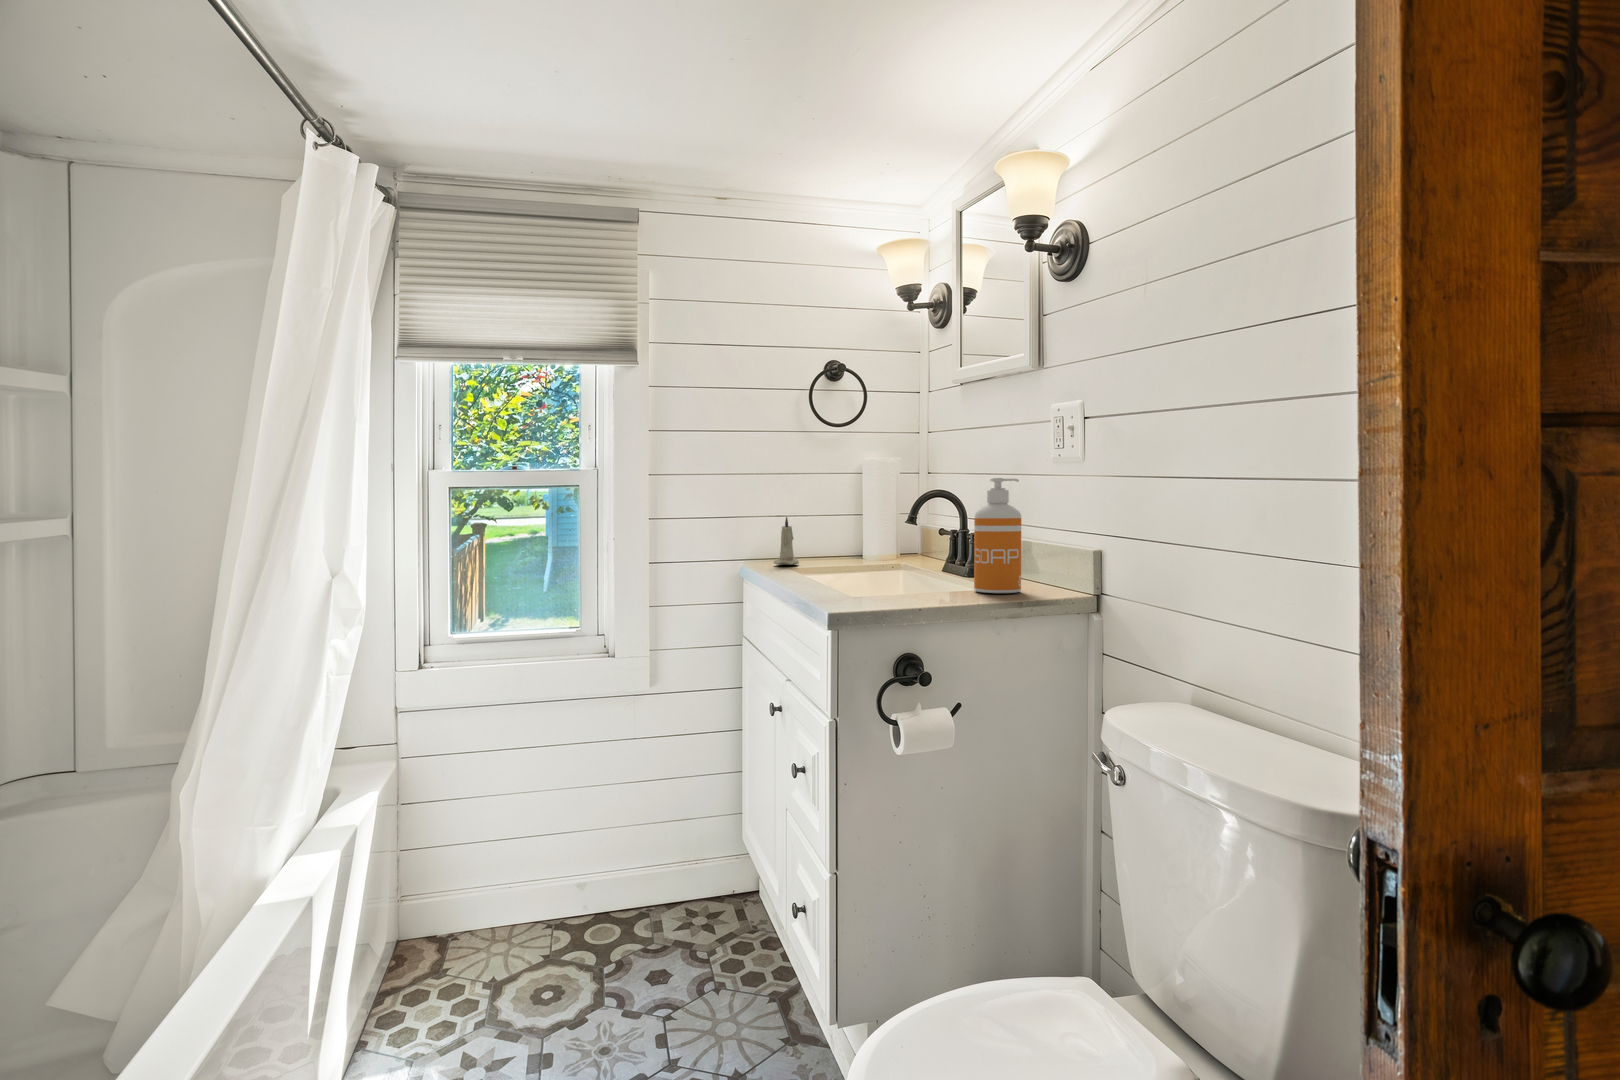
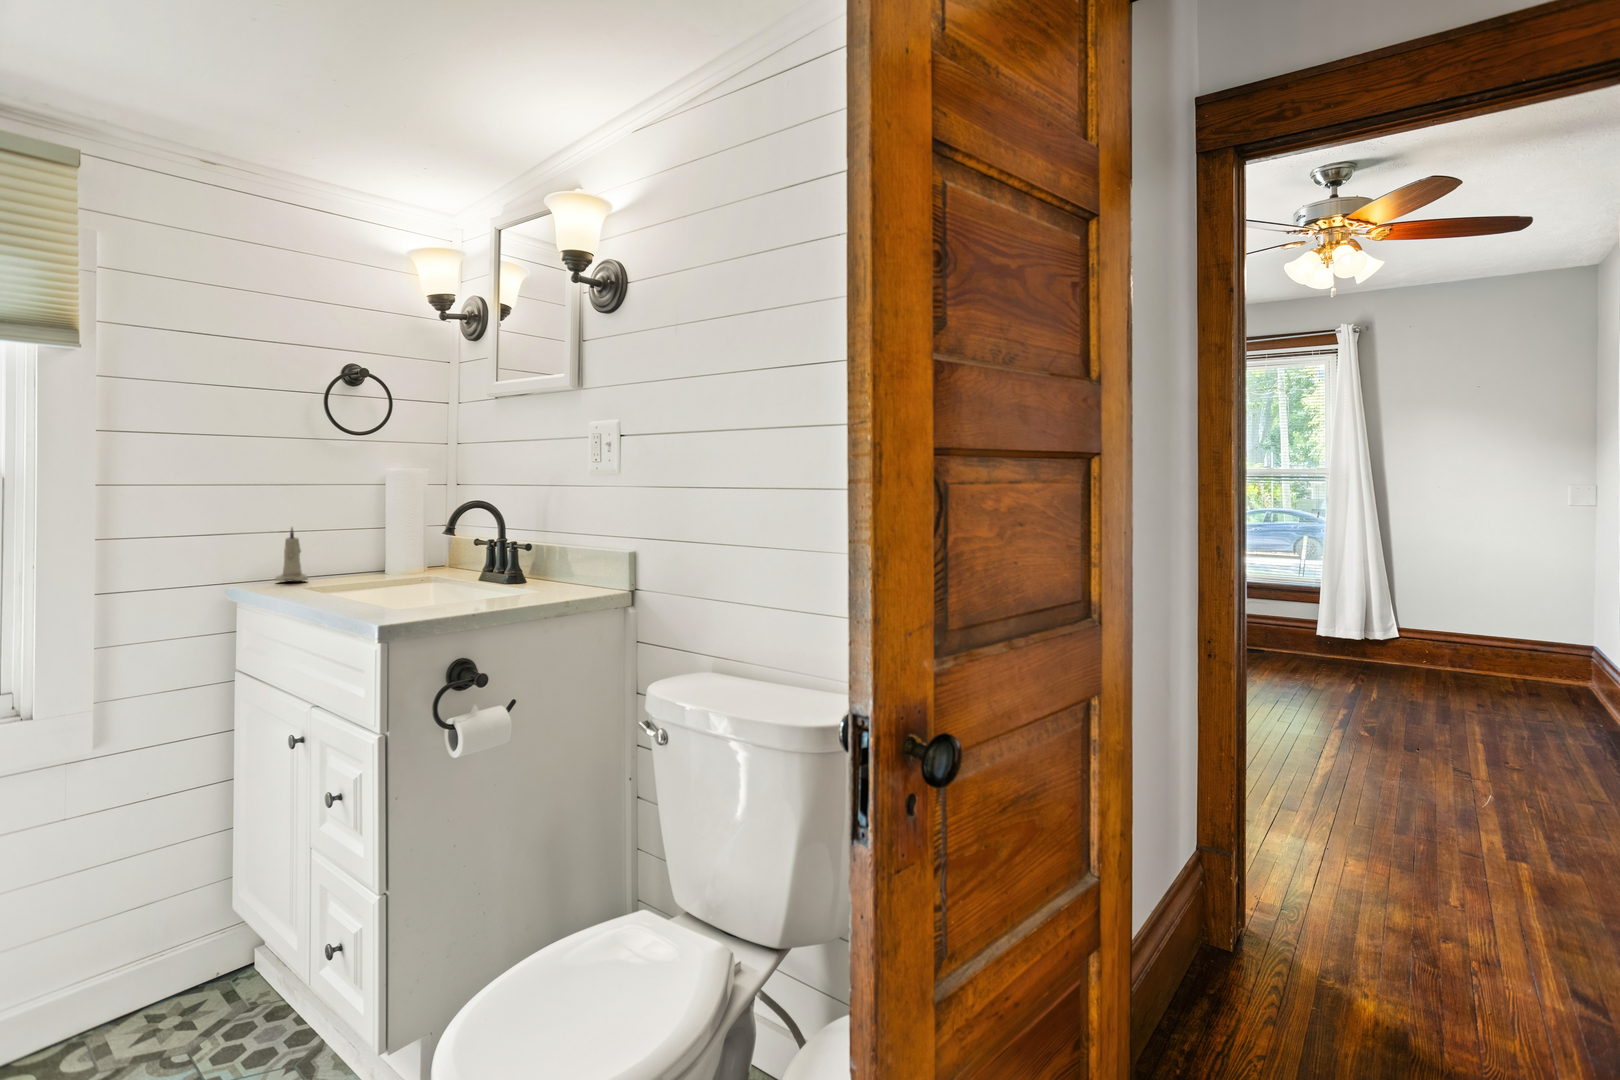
soap dispenser: present [974,478,1021,593] -> none [524,489,570,597]

